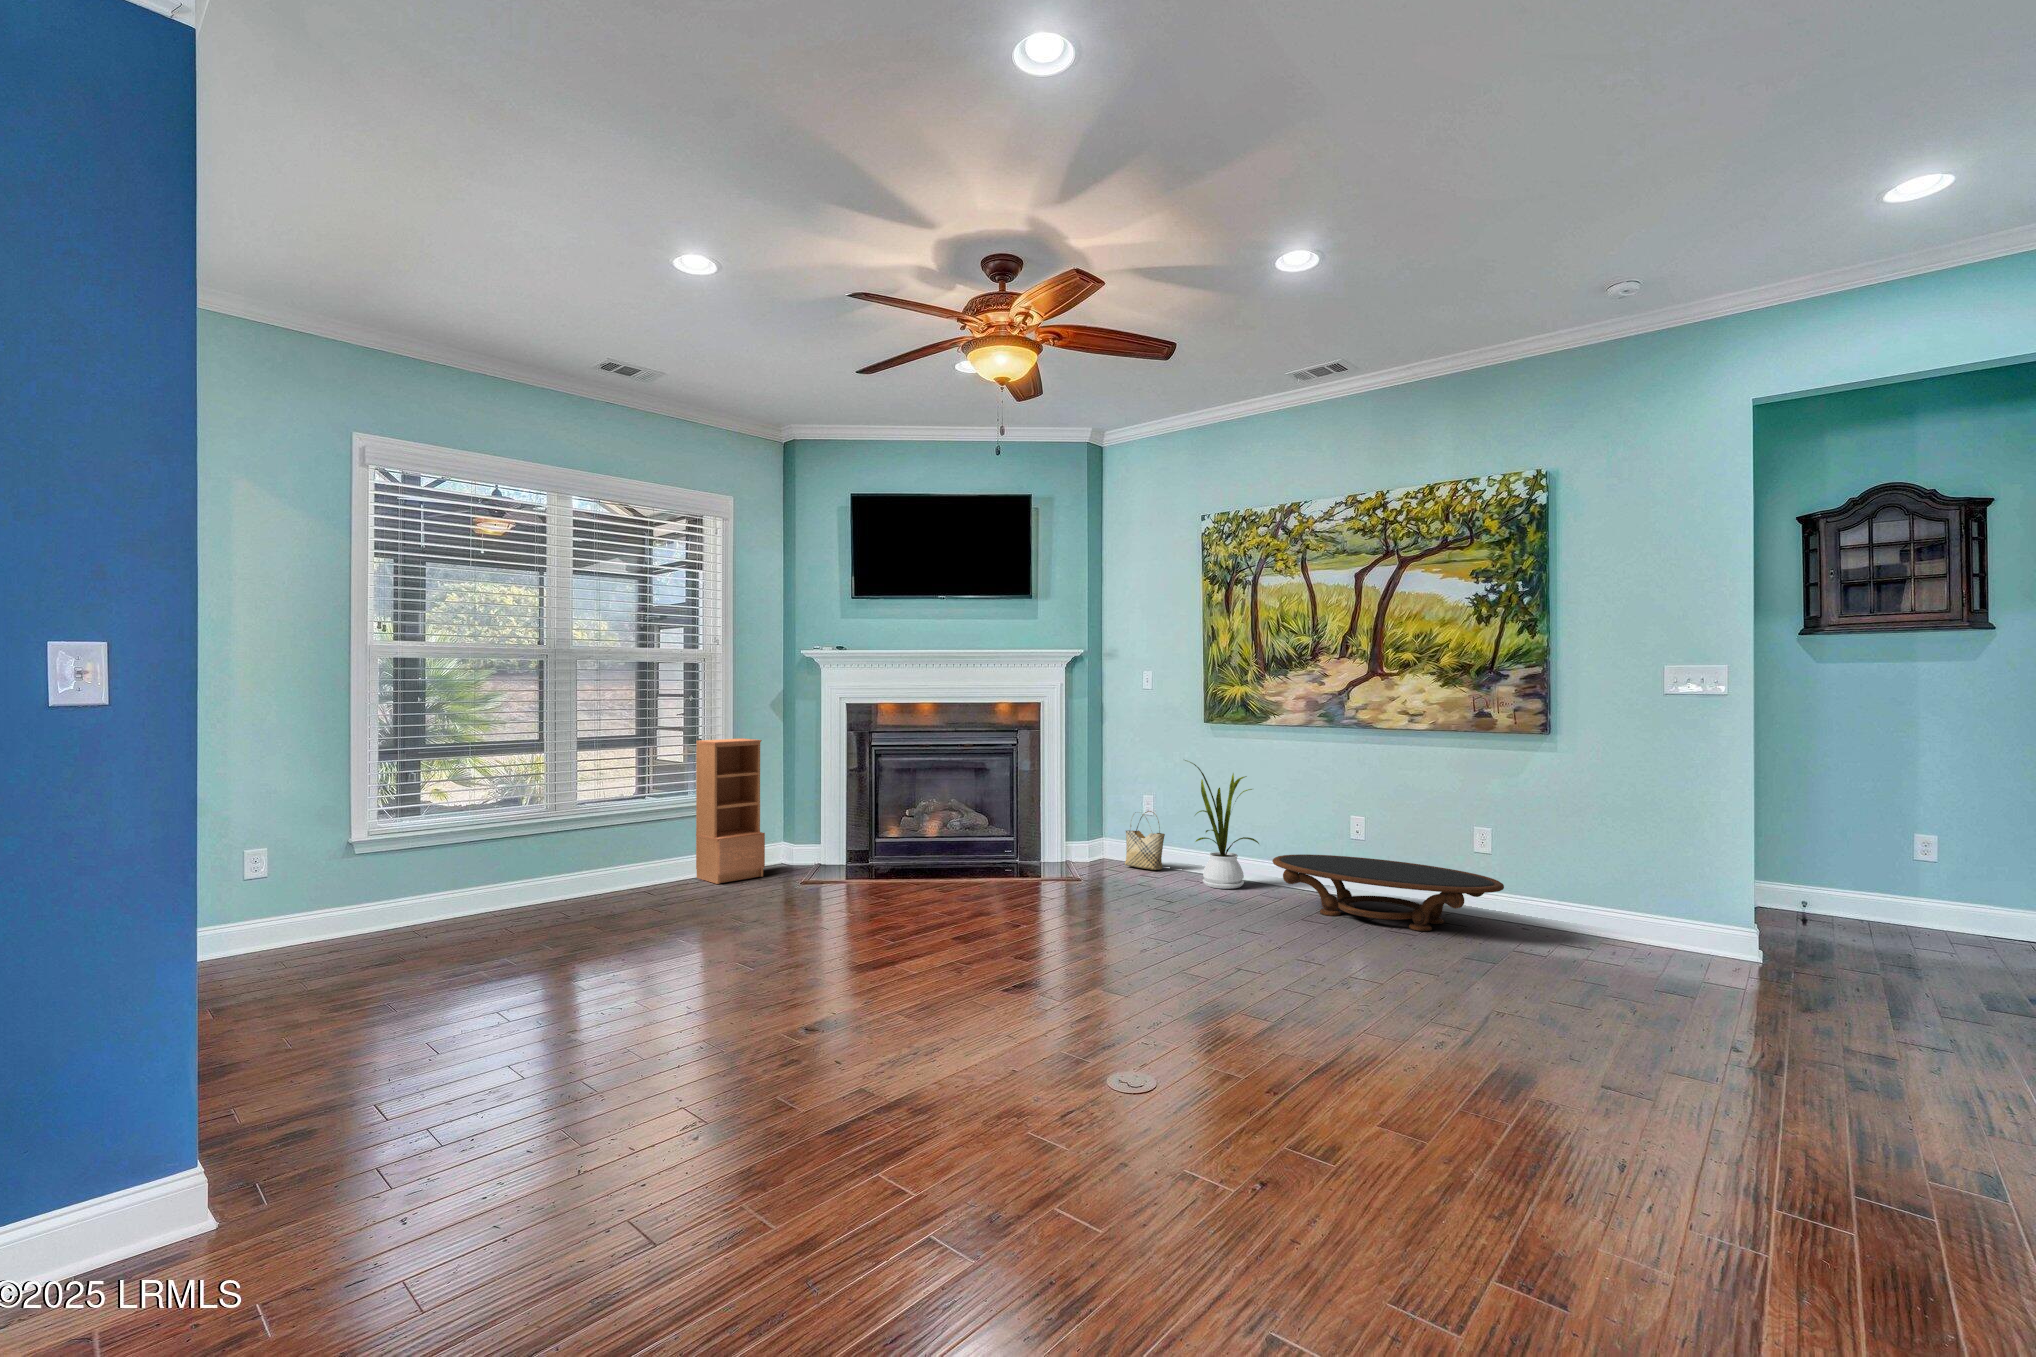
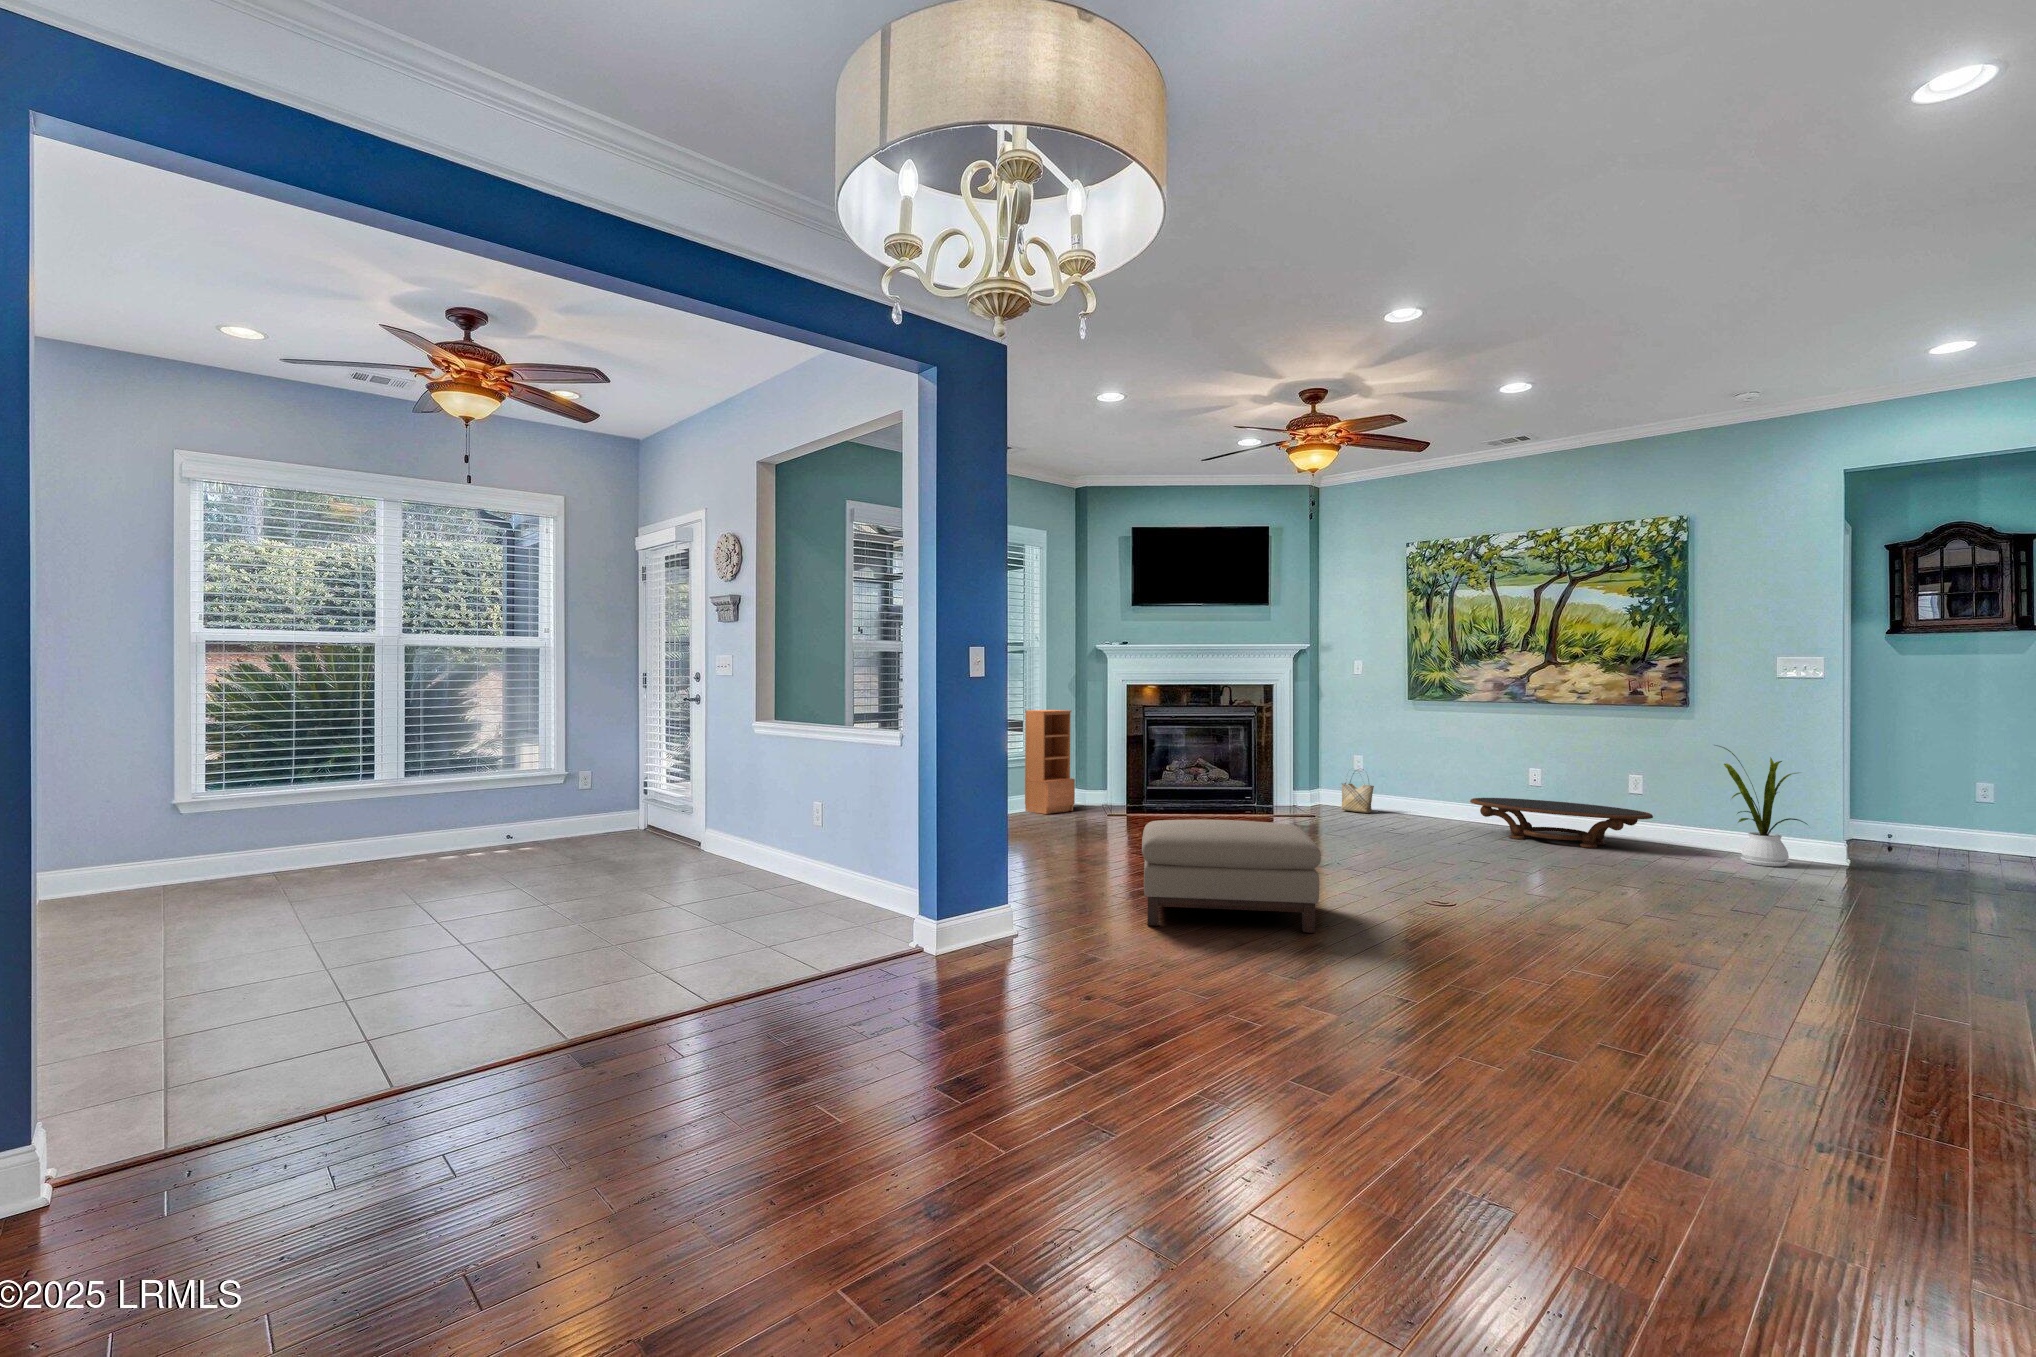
house plant: present [1185,760,1259,889] -> present [1716,745,1808,867]
ottoman: none [546,956,912,1199] -> present [1142,820,1321,933]

